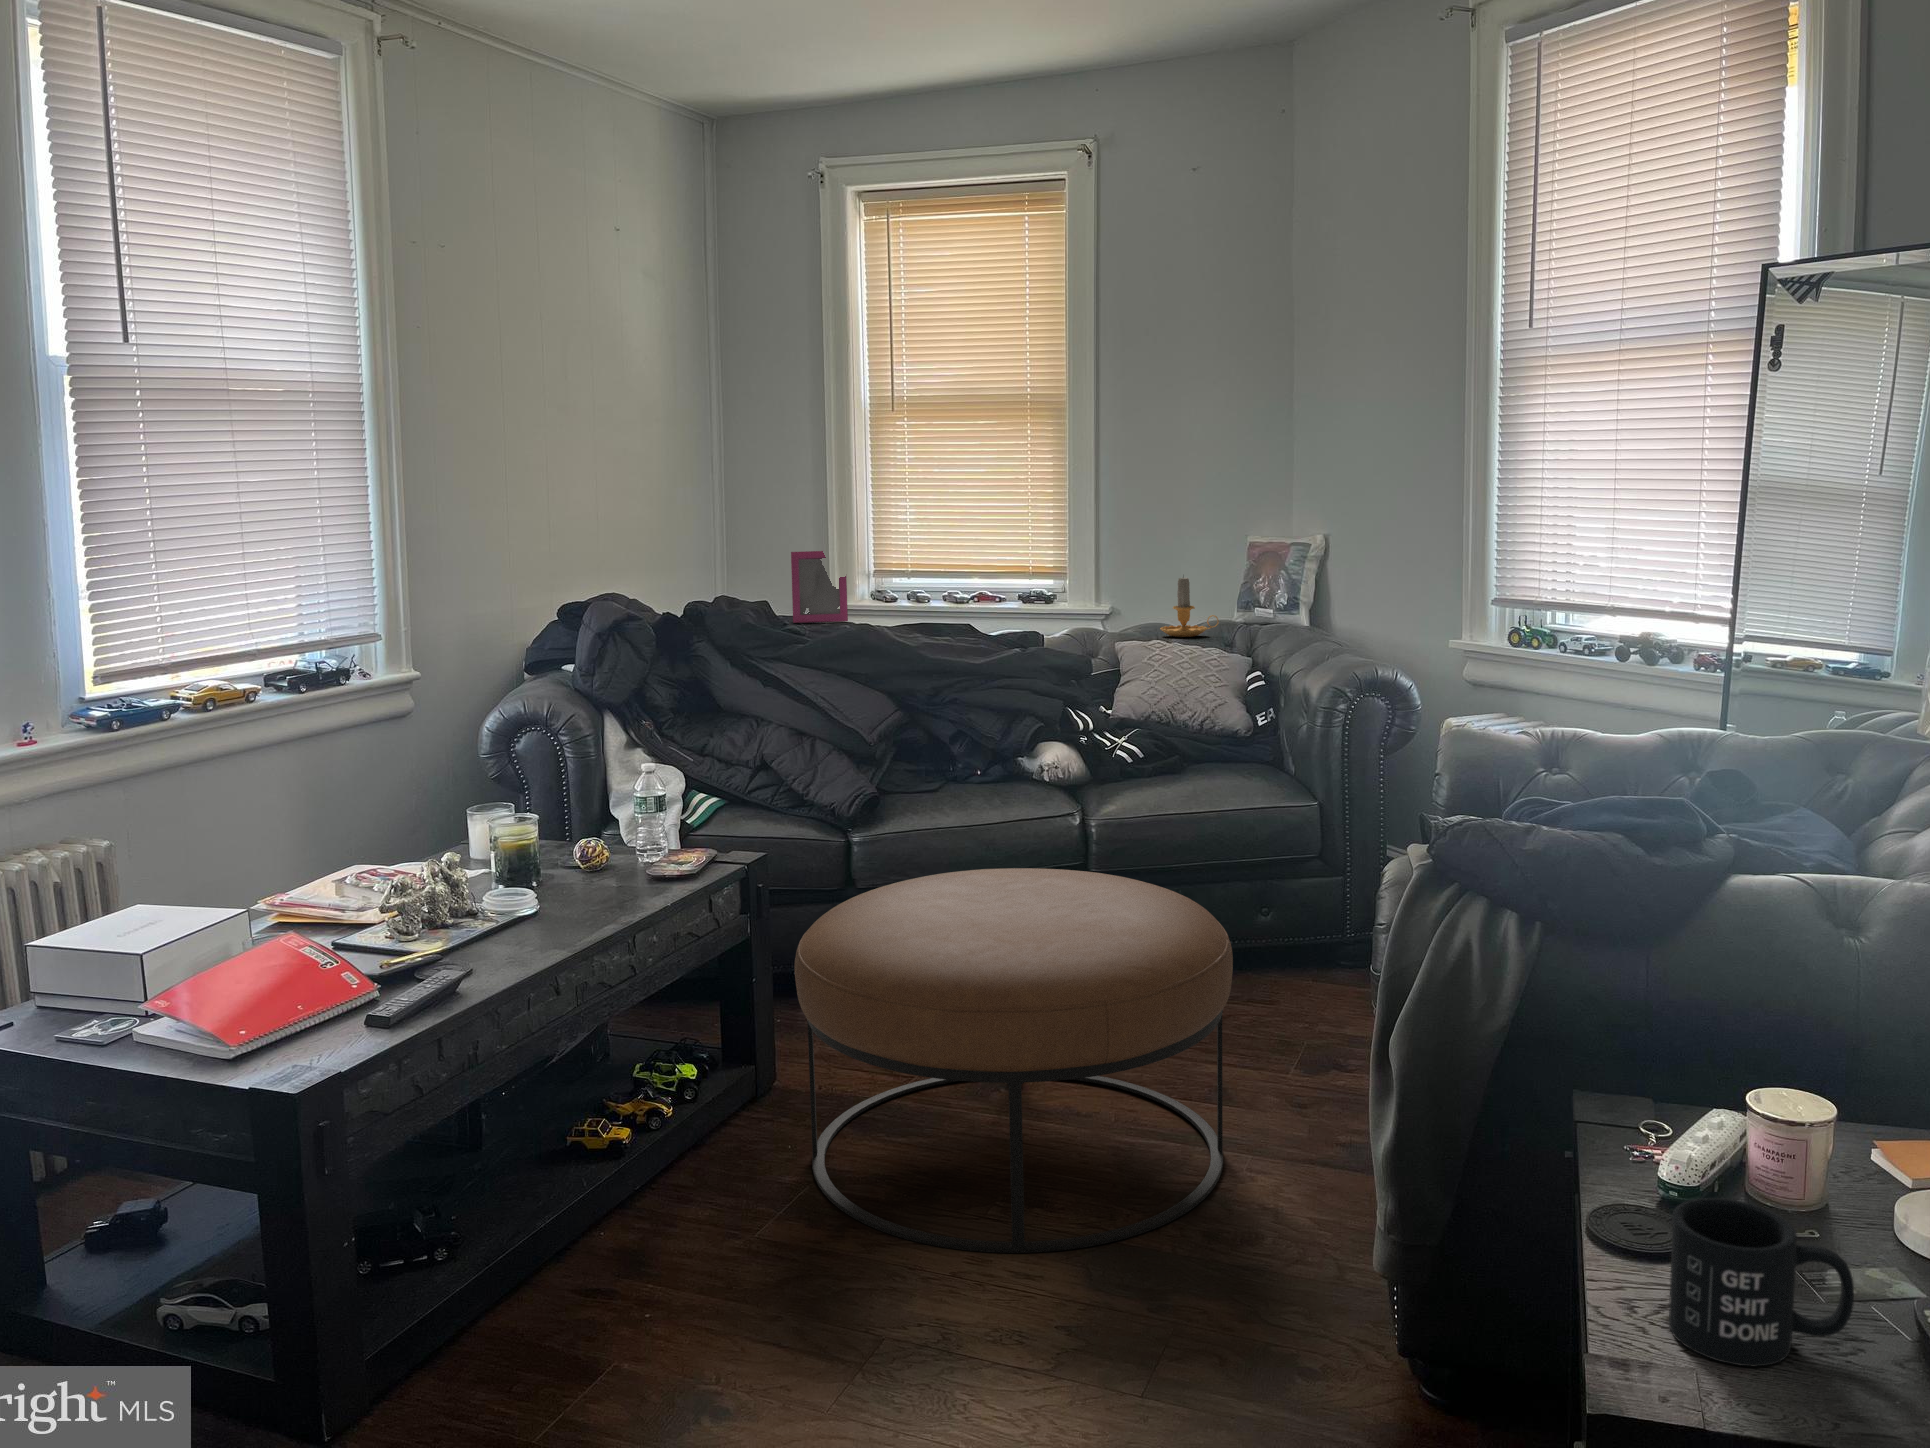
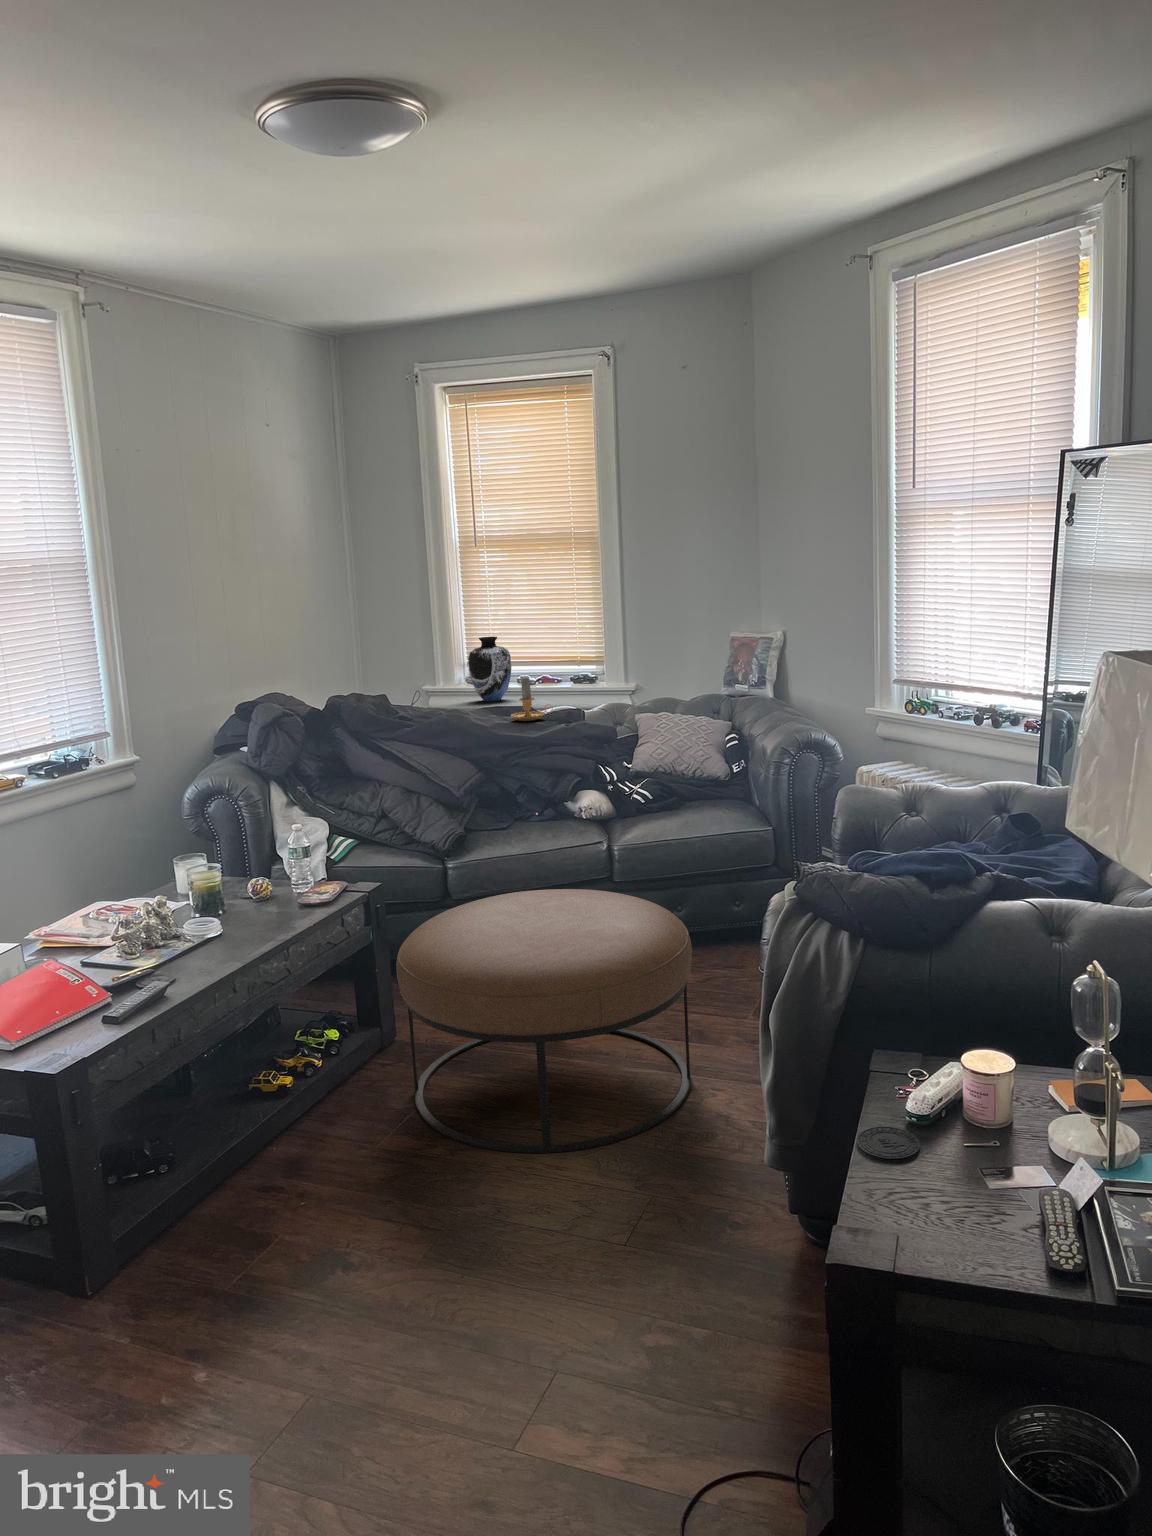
vase: none [877,535,937,625] -> present [468,637,511,701]
picture frame: present [791,551,848,623] -> none [407,648,450,701]
candle: present [1160,577,1219,637] -> present [511,677,553,721]
mug: present [1669,1198,1854,1366] -> none [892,1125,998,1228]

